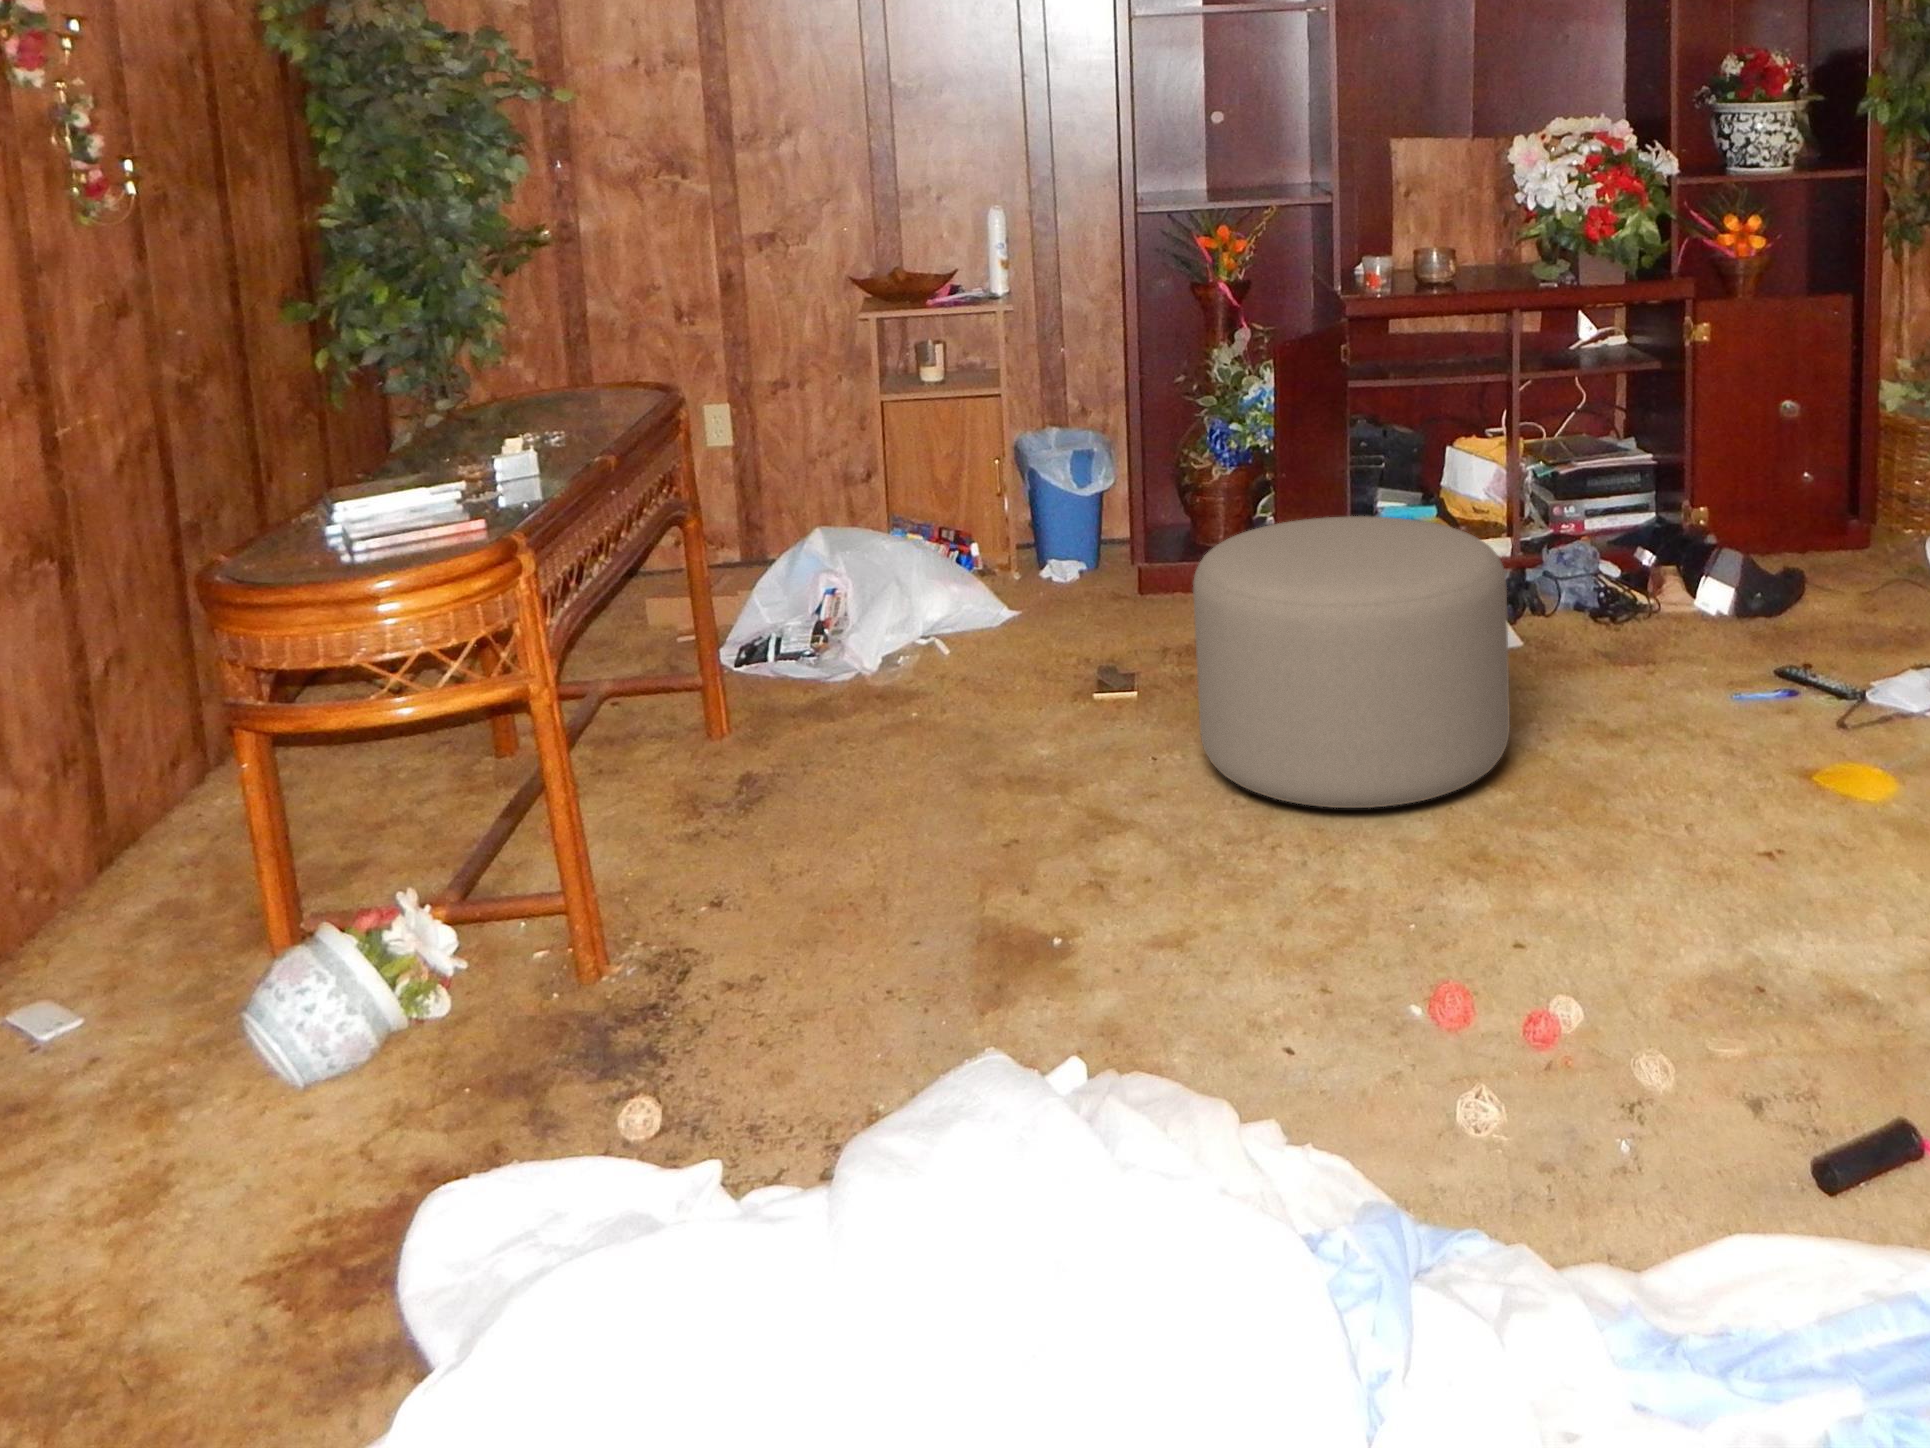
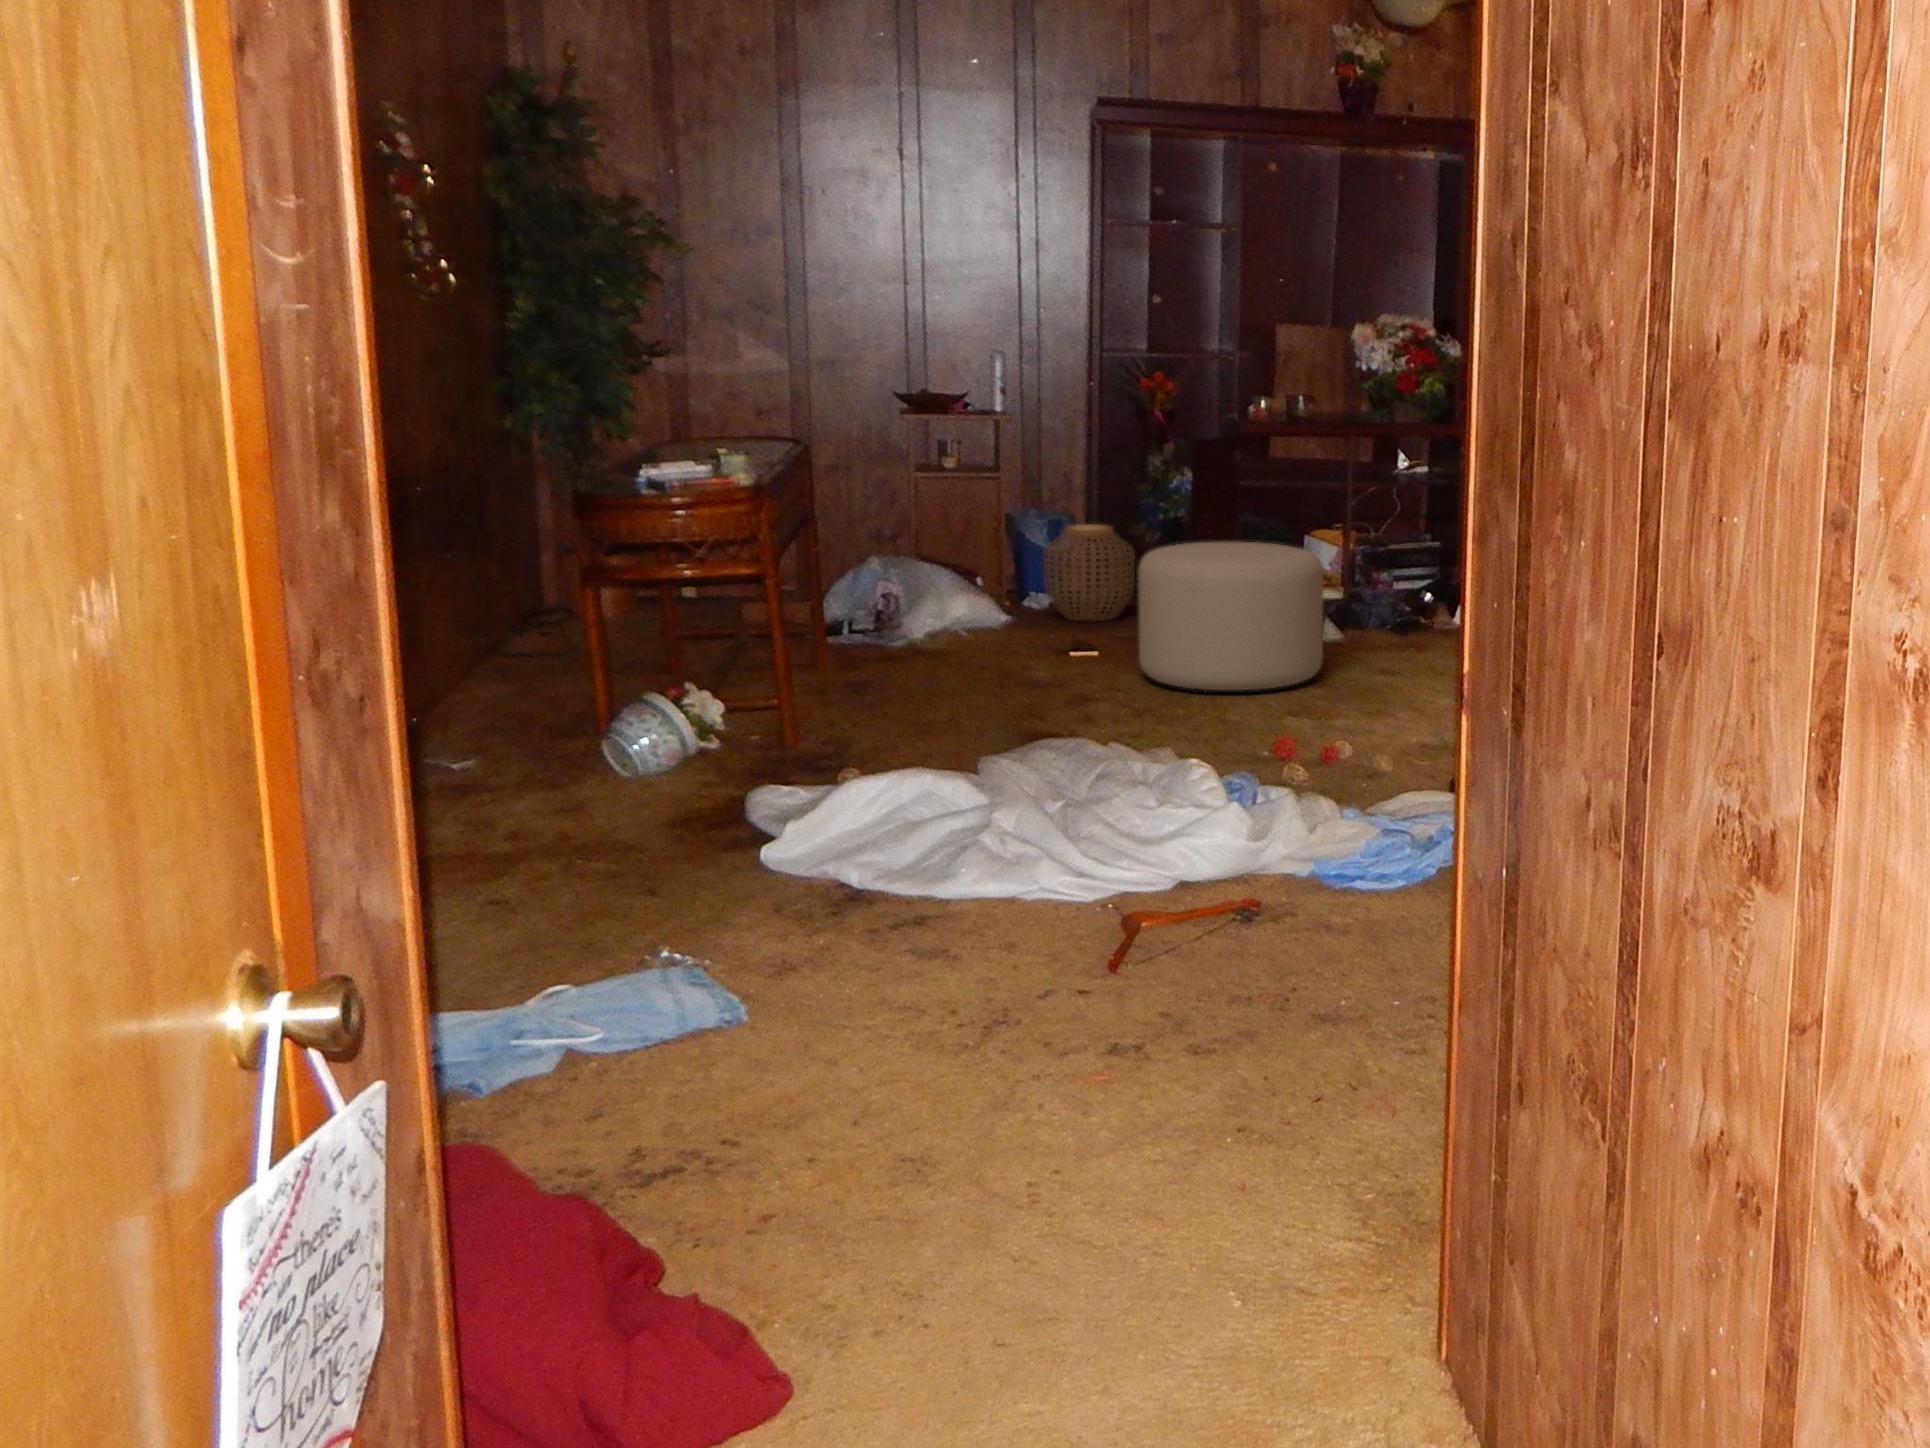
woven basket: none [1062,458,1196,609] -> present [1044,524,1135,621]

